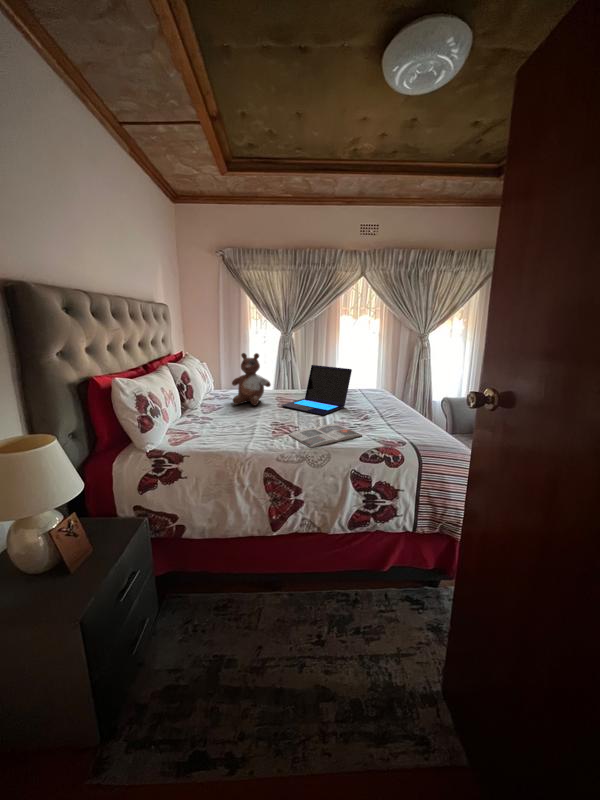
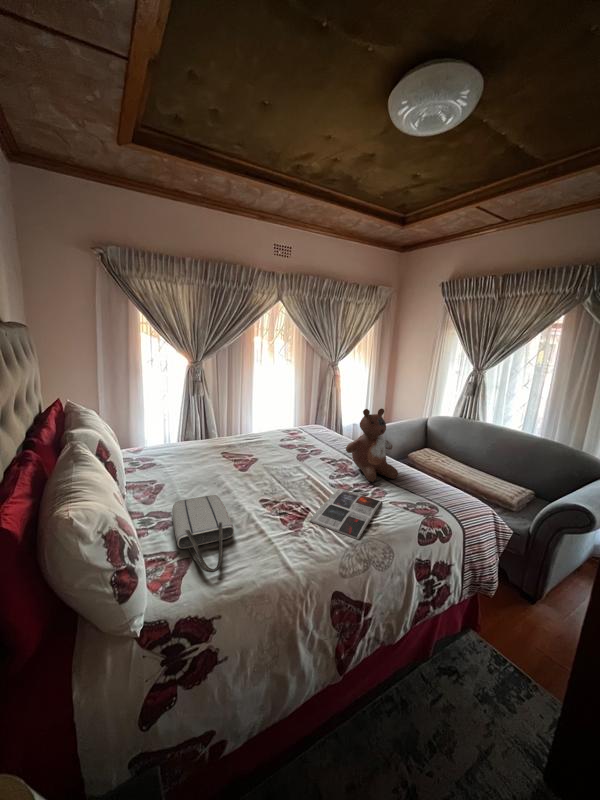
stuffed bear: present [232,353,271,406] -> present [346,408,398,482]
laptop: present [282,365,352,415] -> none [243,408,317,474]
tote bag: none [196,412,241,440] -> present [172,495,234,572]

